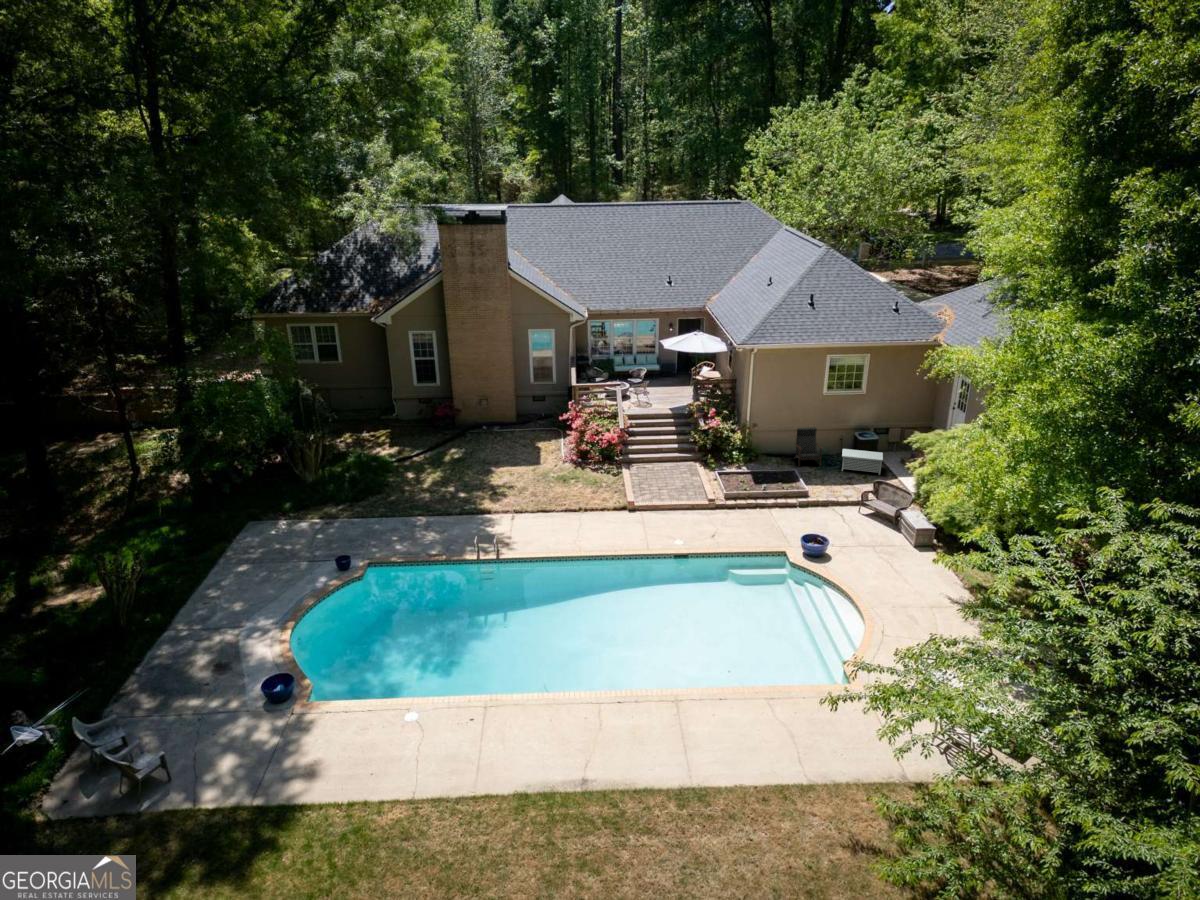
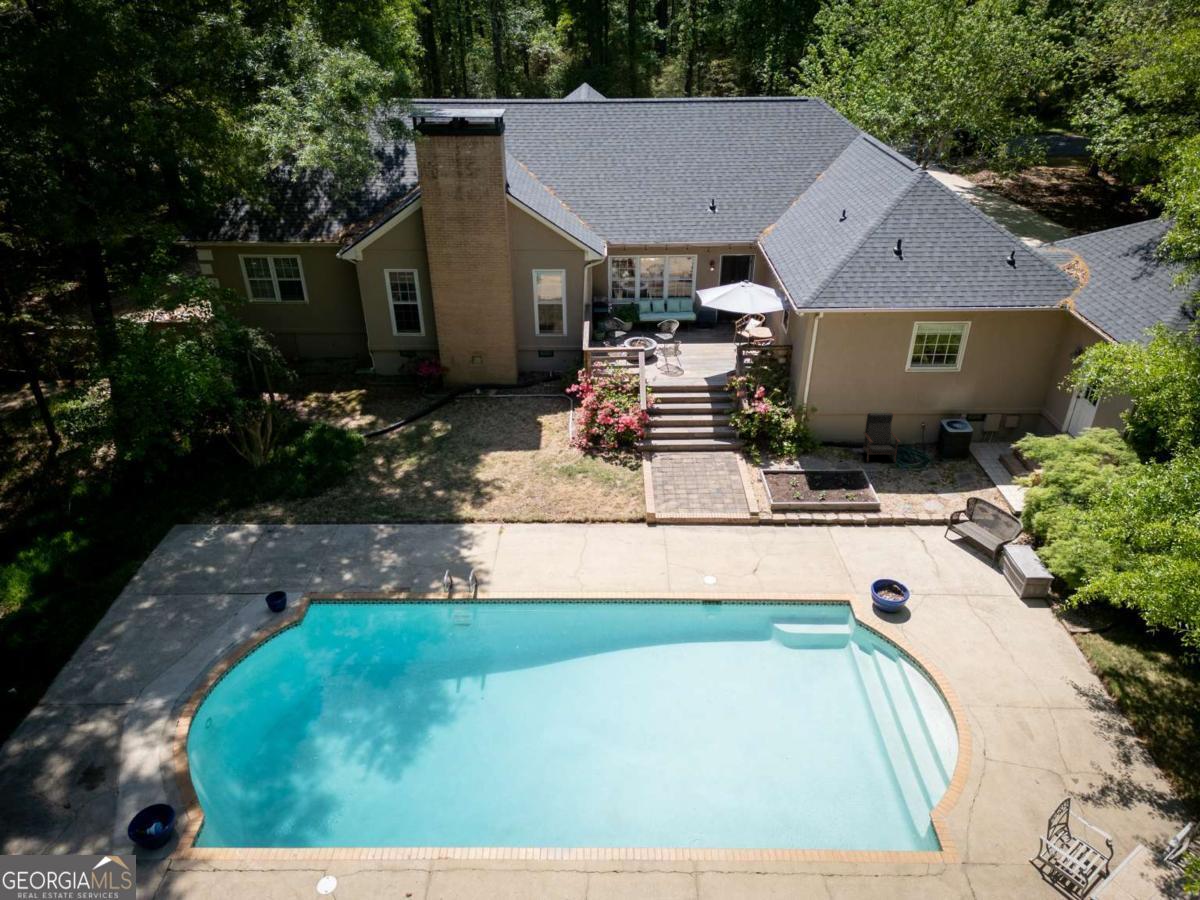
storage bench: present [842,449,883,475] -> none [922,441,978,480]

